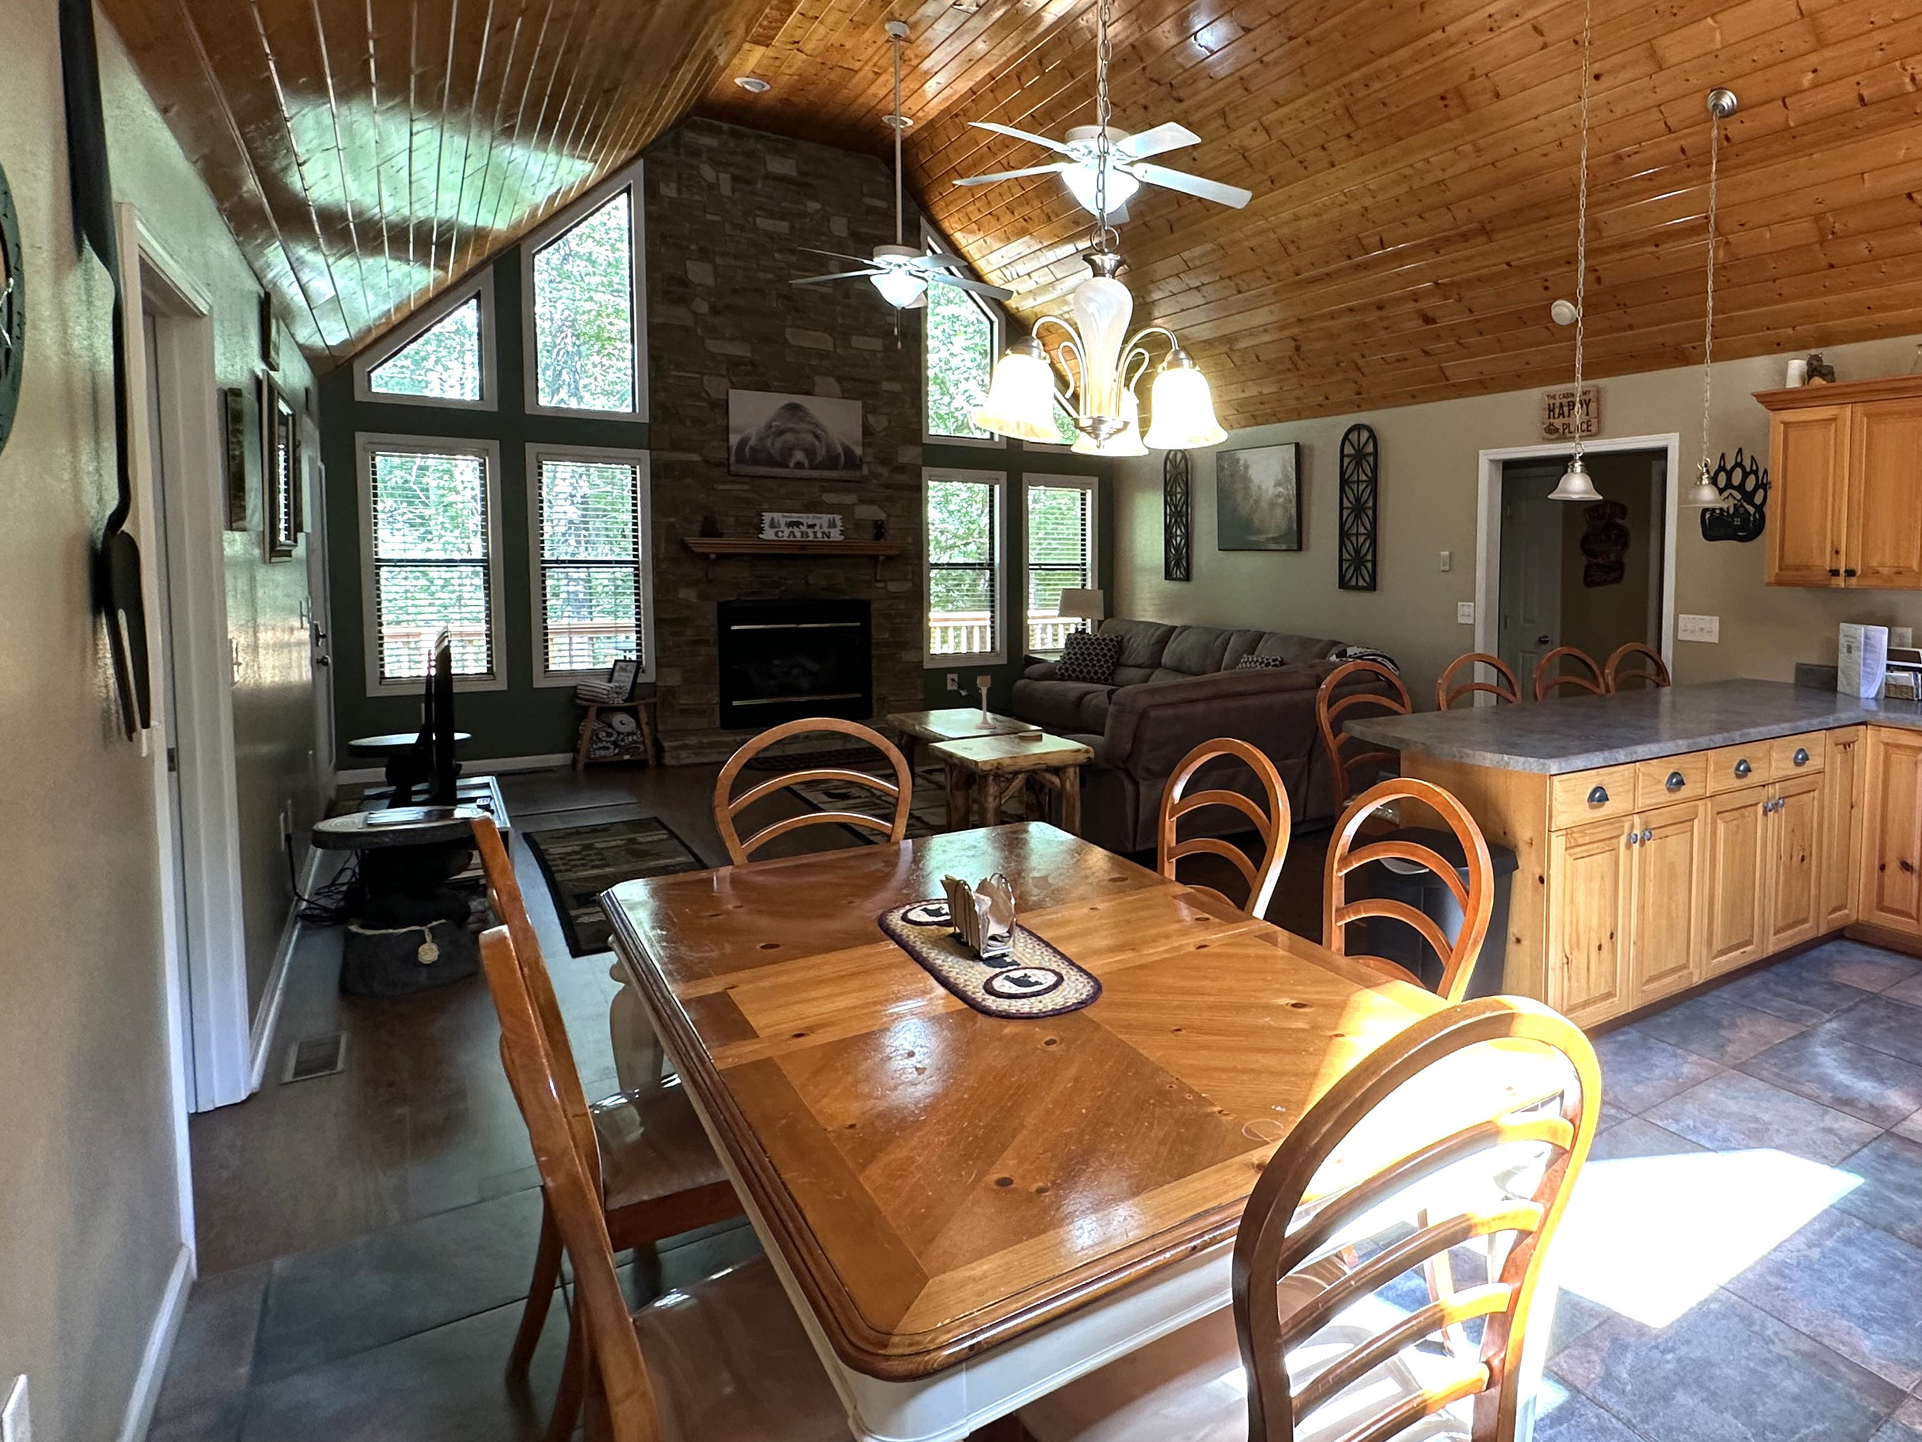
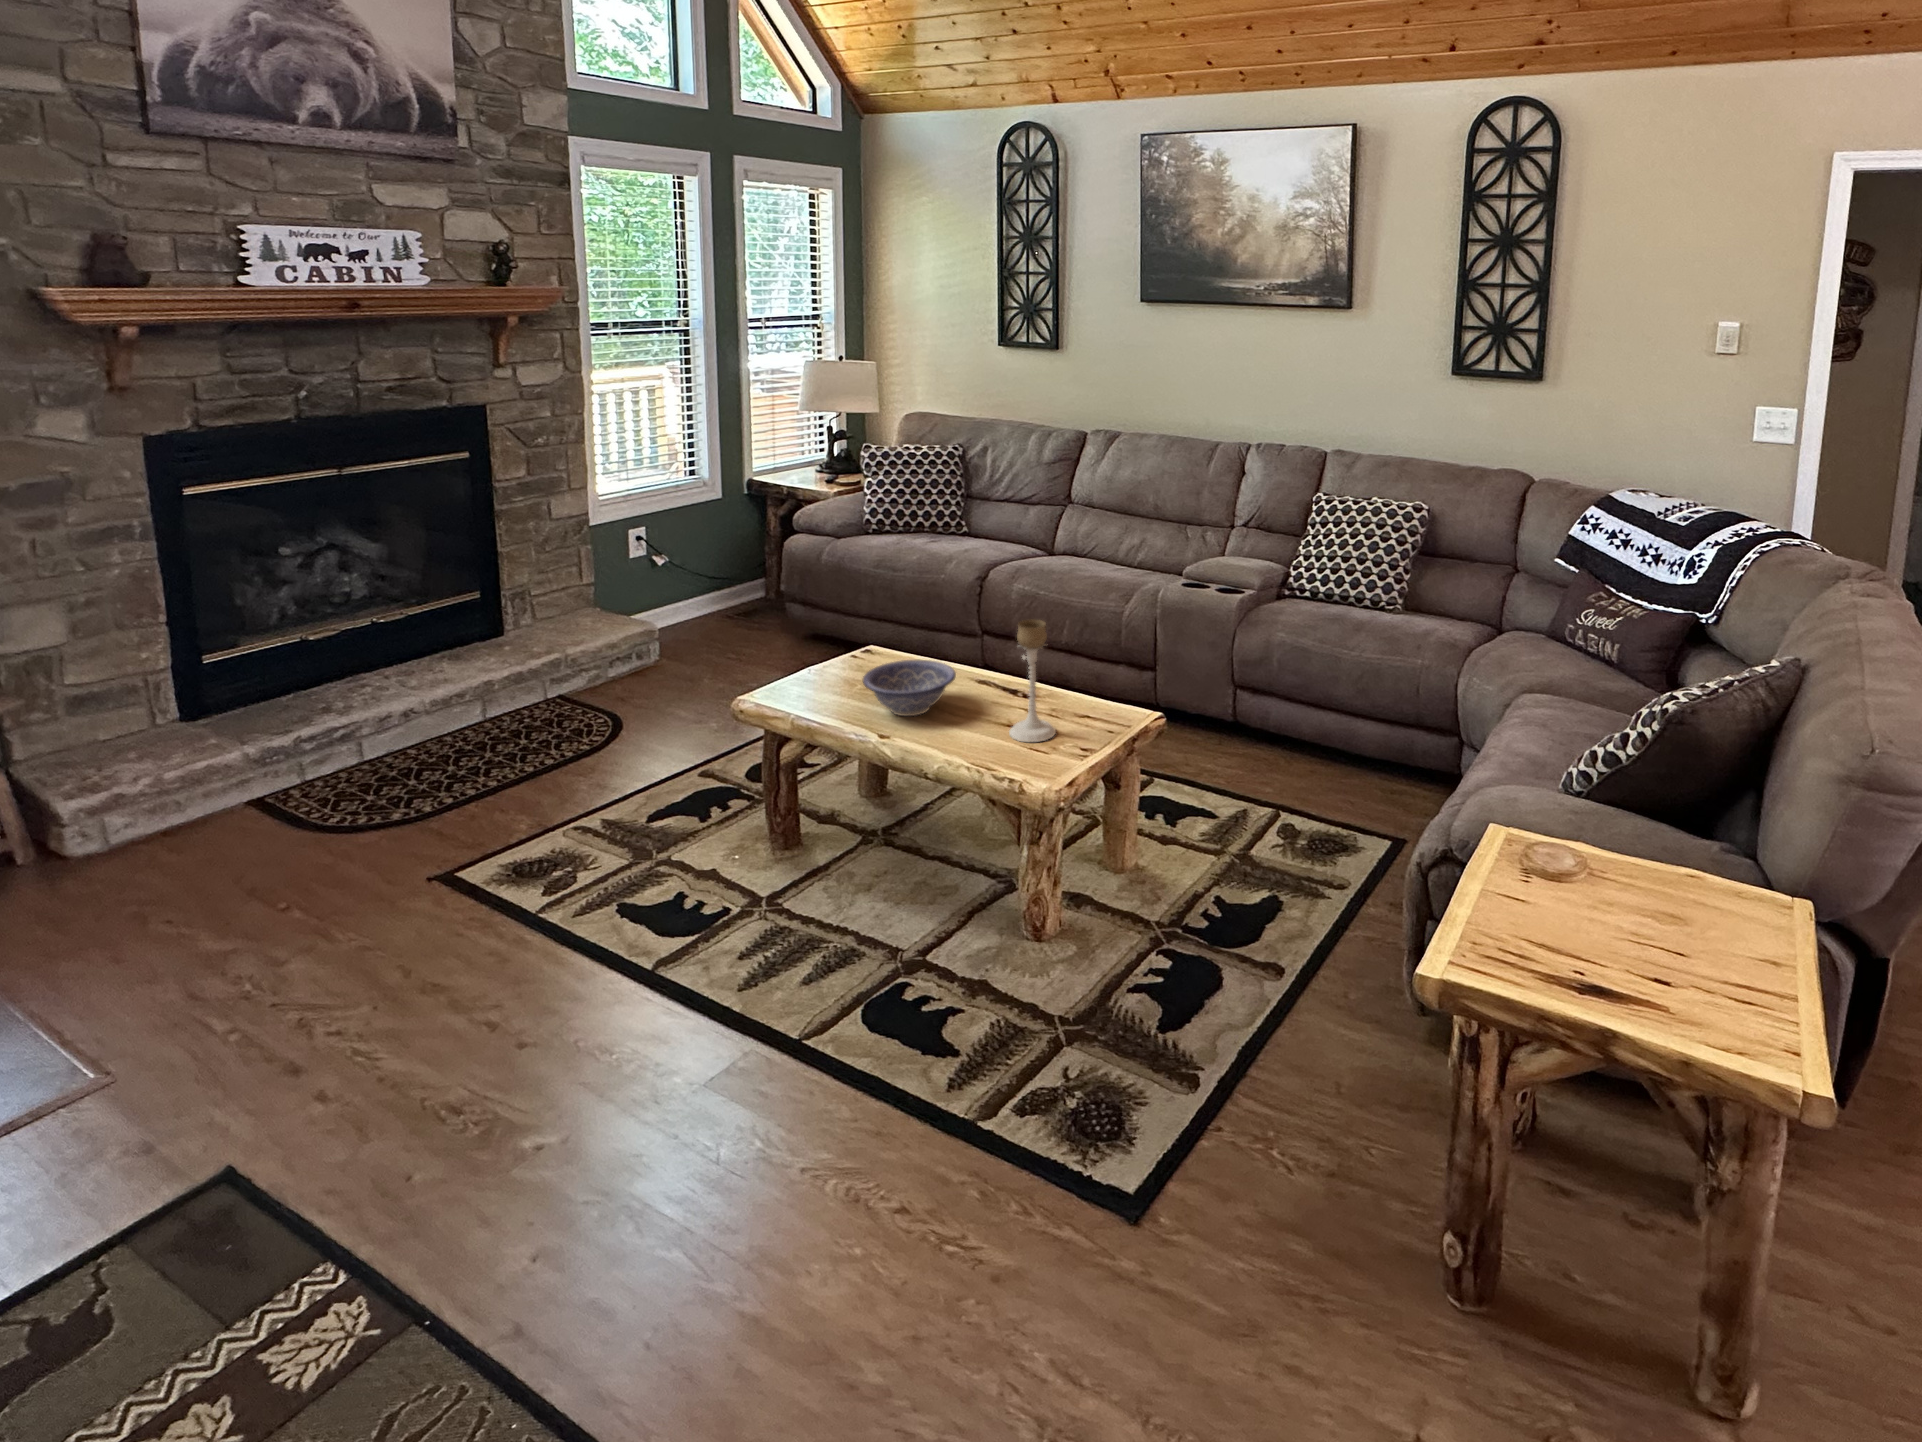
decorative bowl: none [929,701,973,721] -> present [863,660,956,716]

